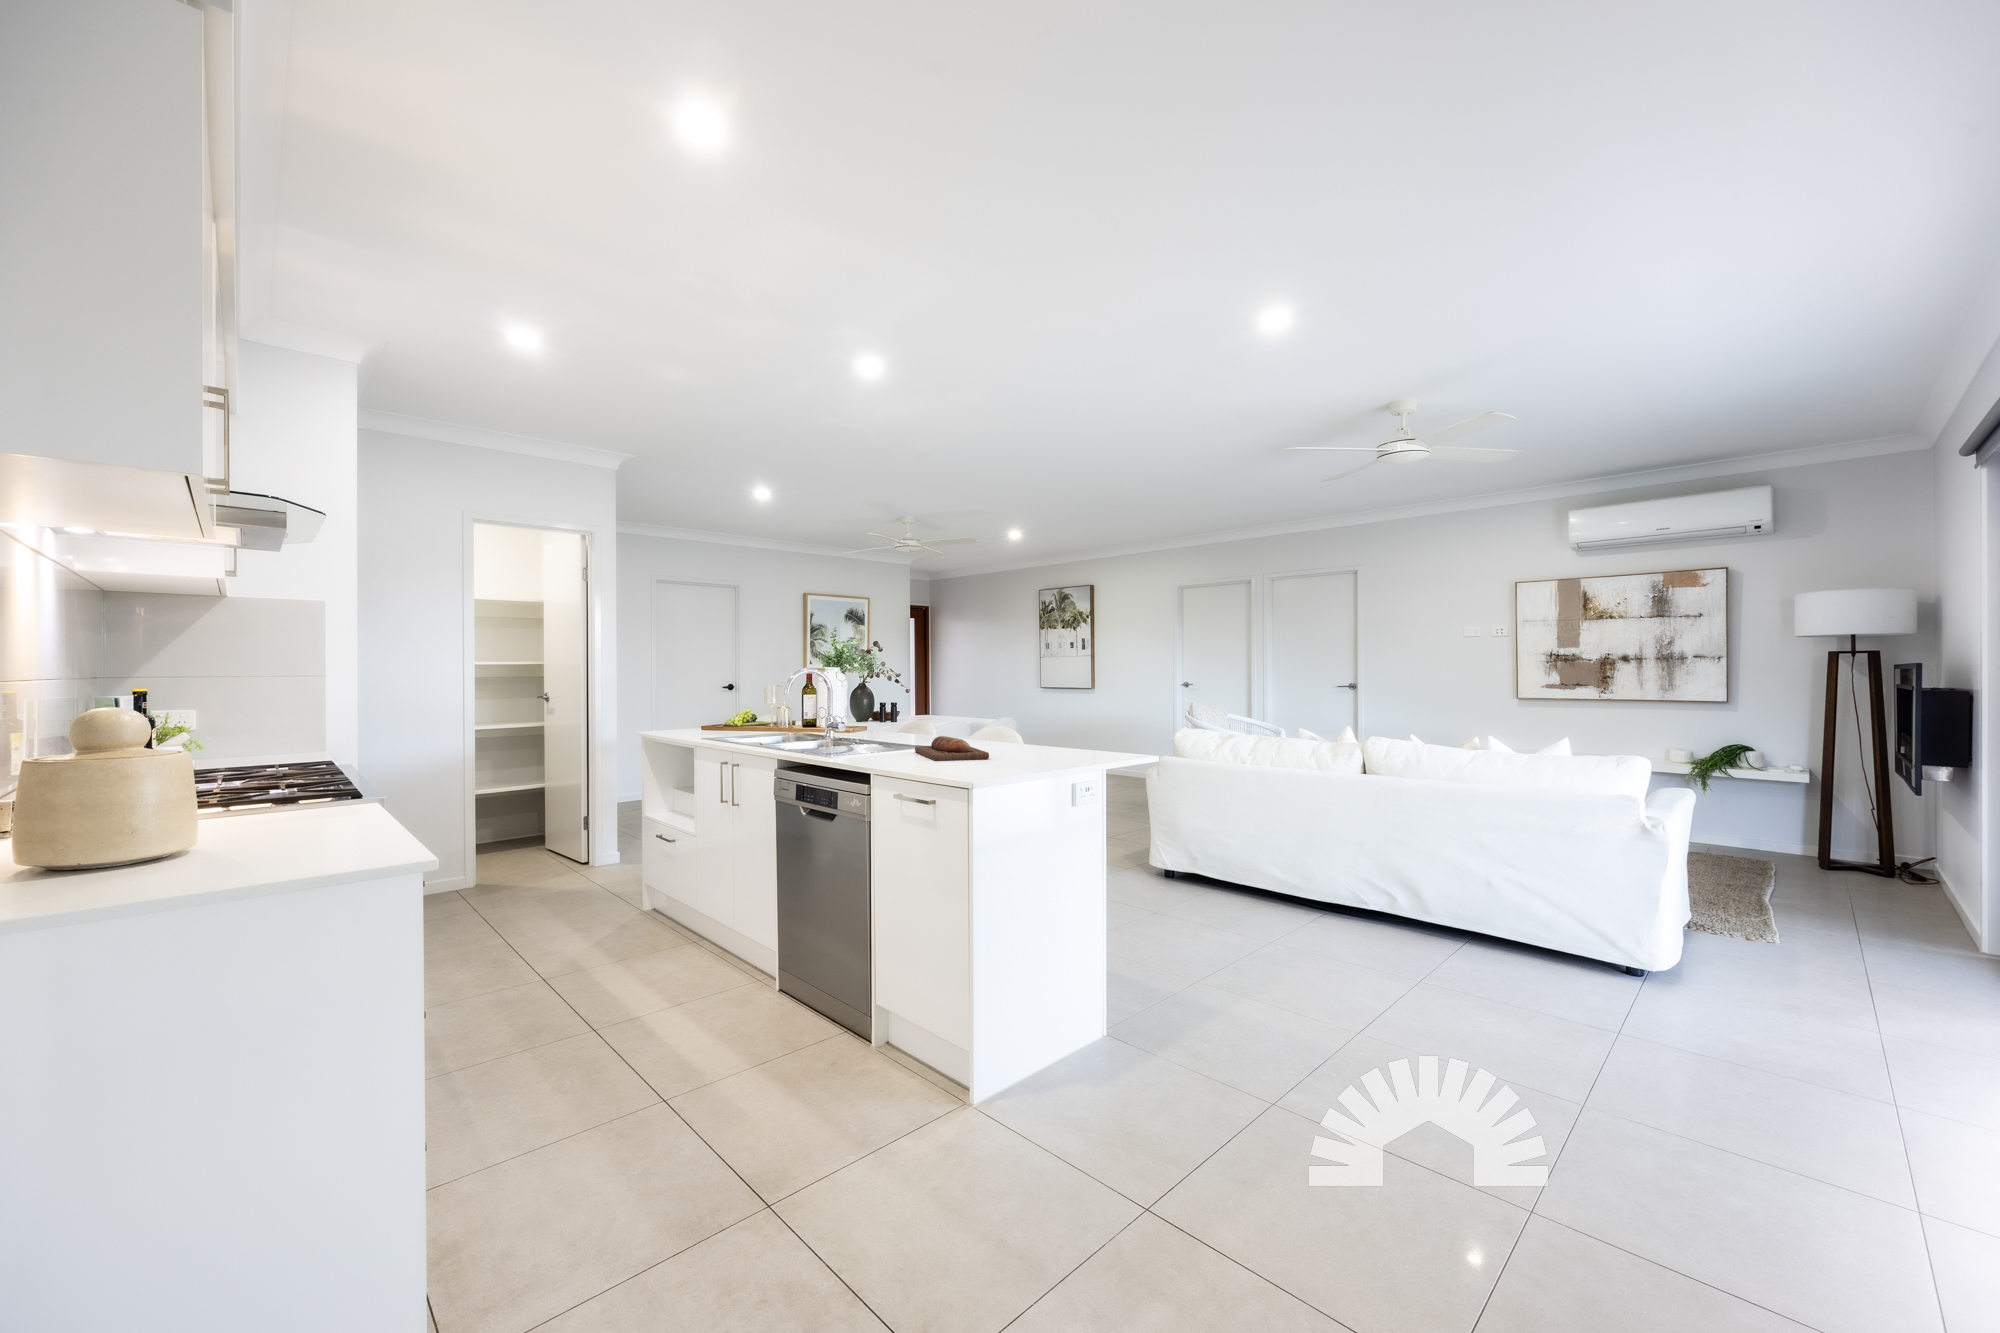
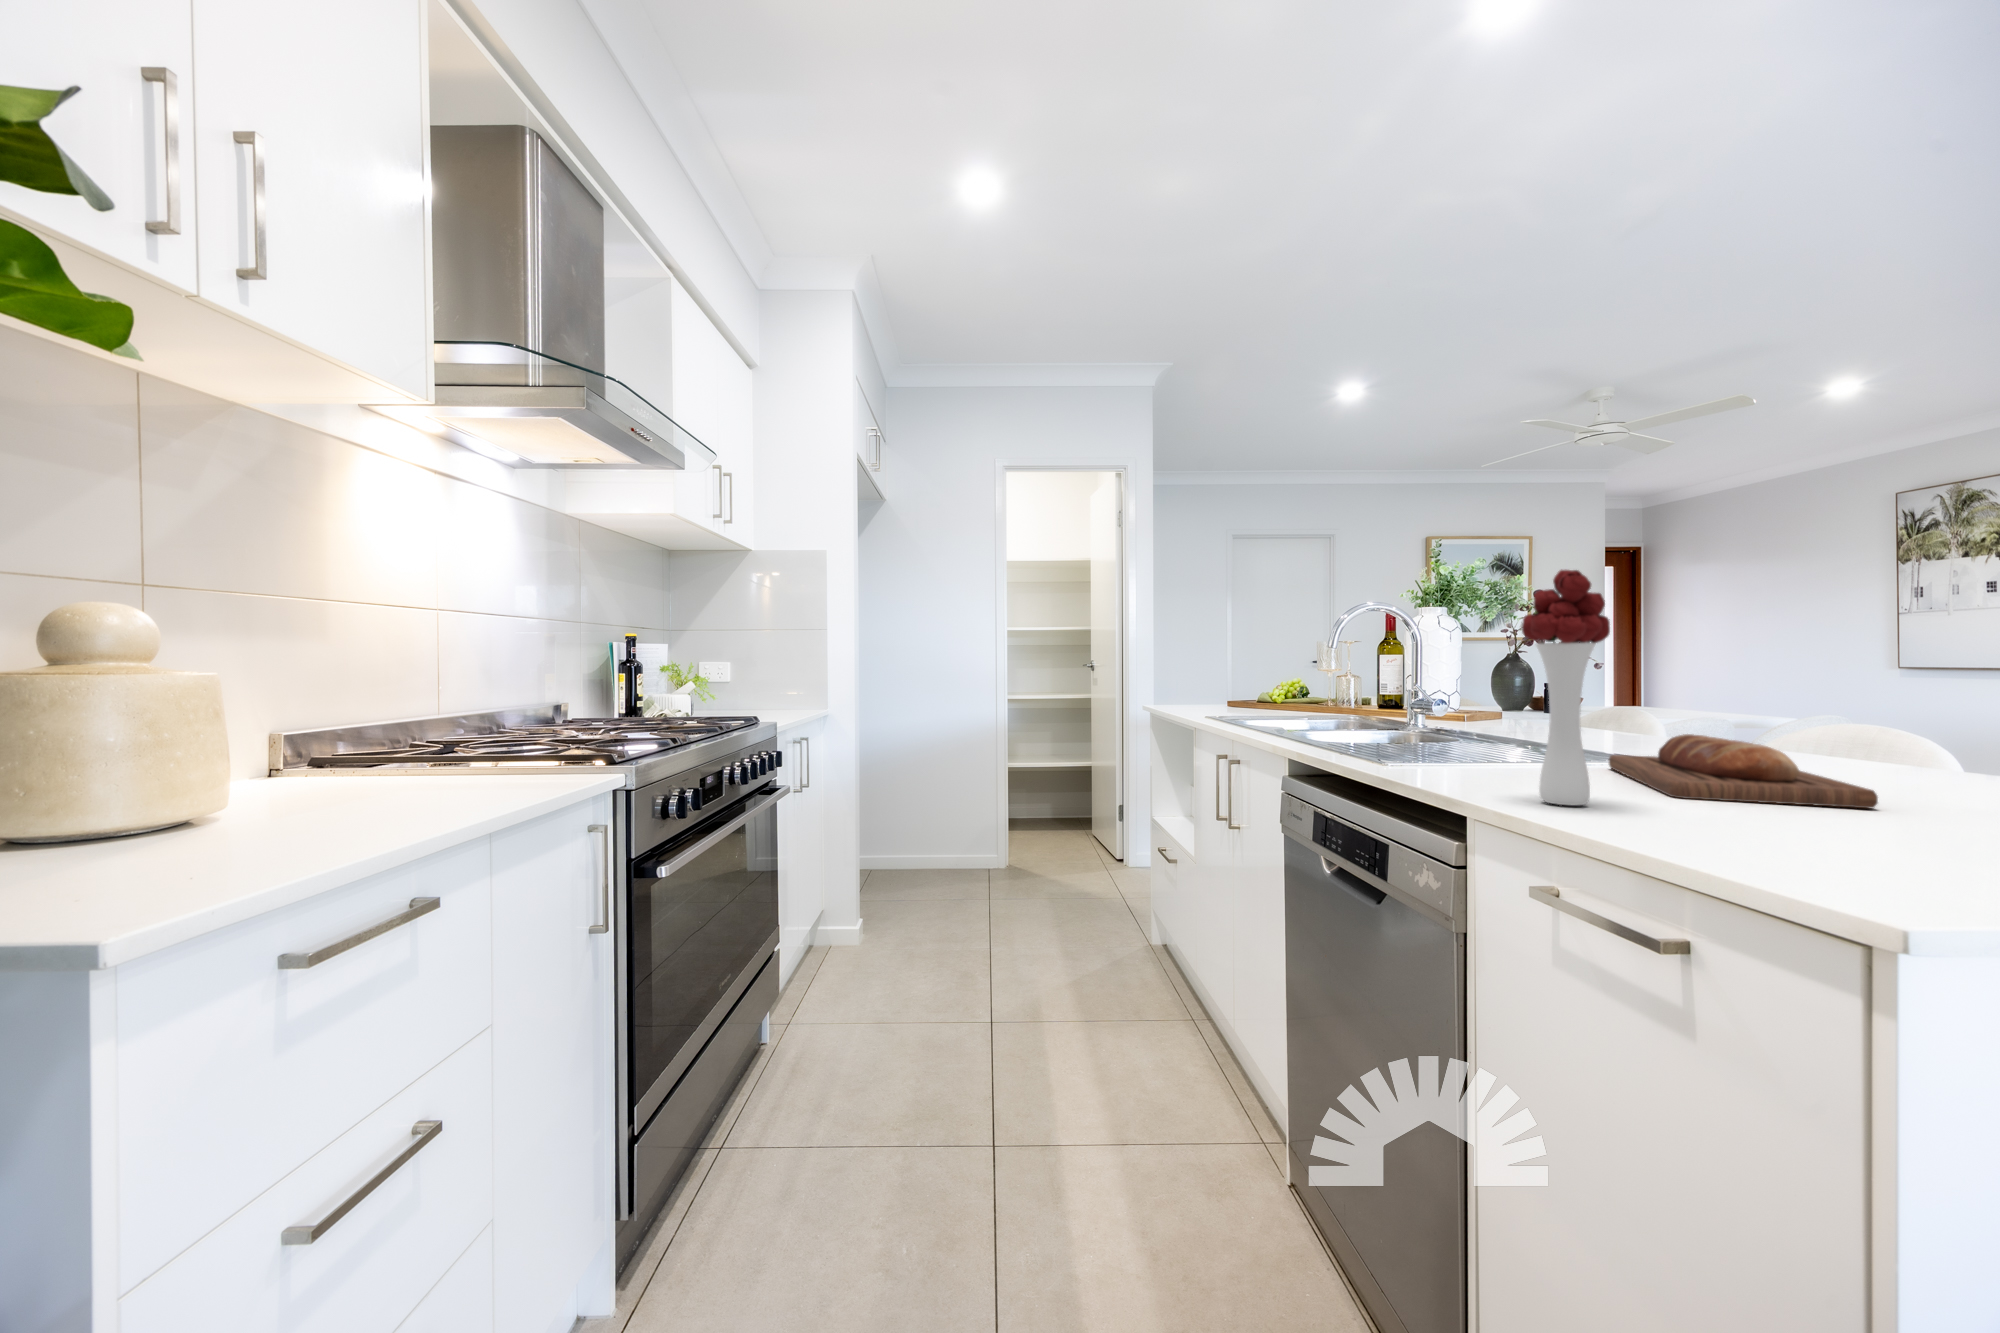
flower bouquet: none [888,680,916,766] -> present [1522,570,1610,806]

